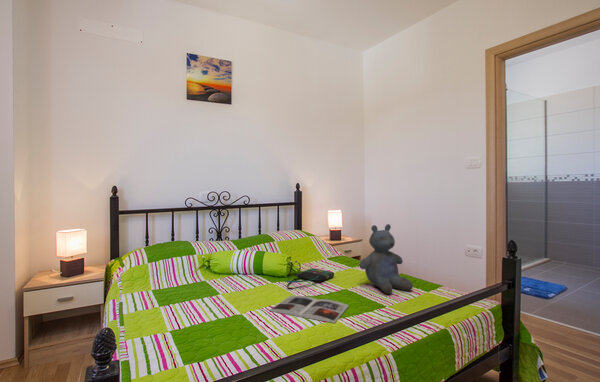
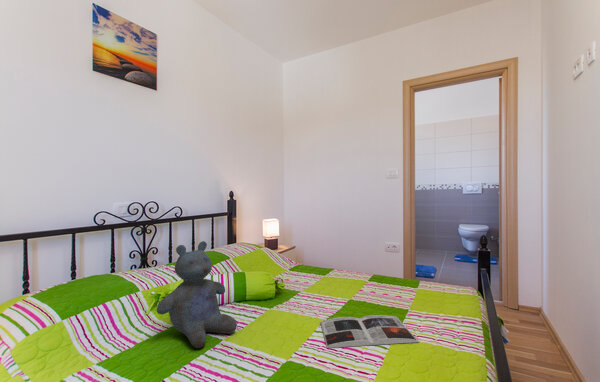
stuffed bear: present [359,224,413,294] -> present [157,241,237,348]
tote bag: present [287,268,334,289] -> none [289,283,329,313]

